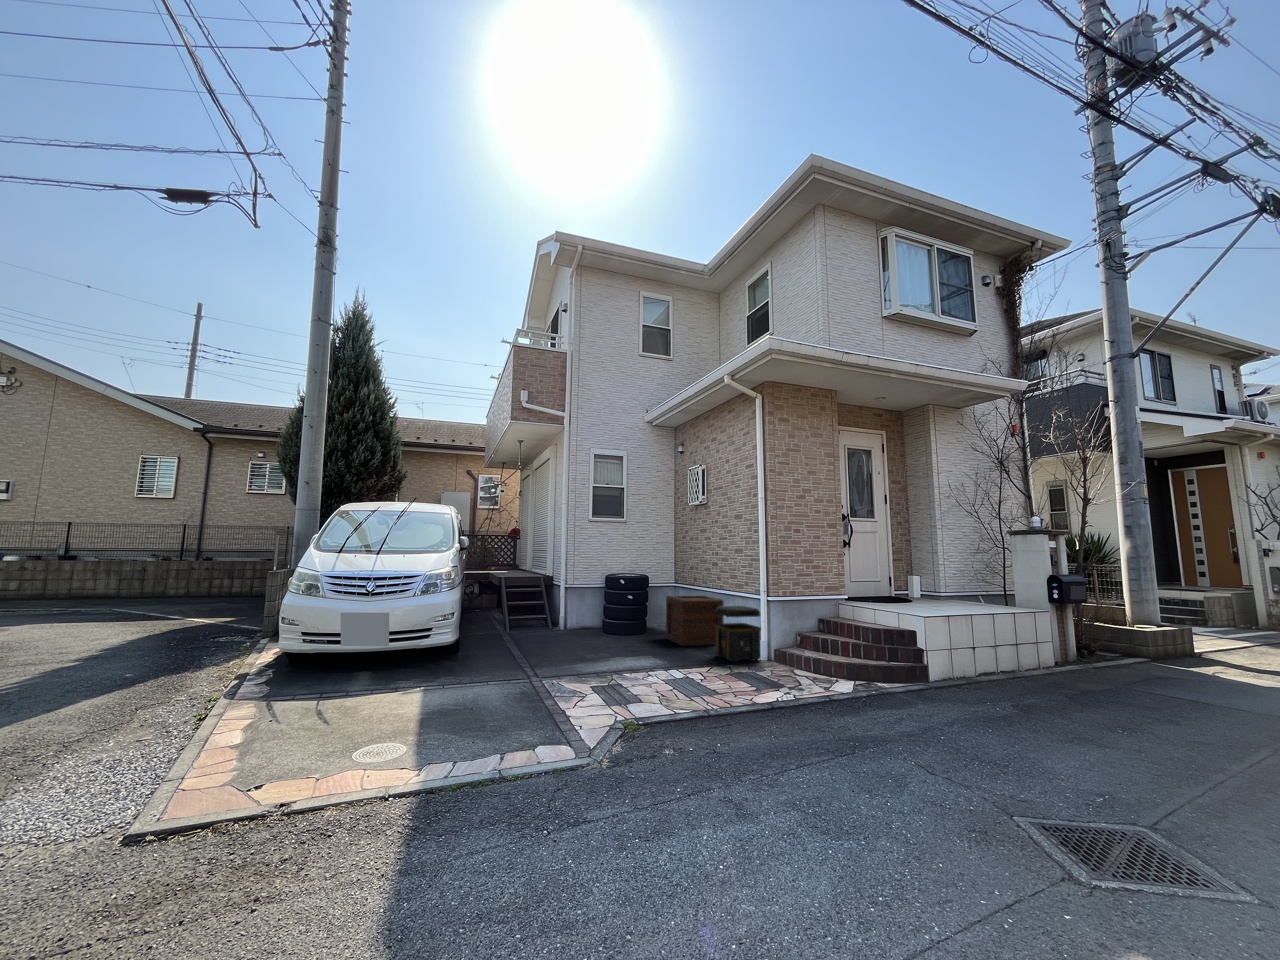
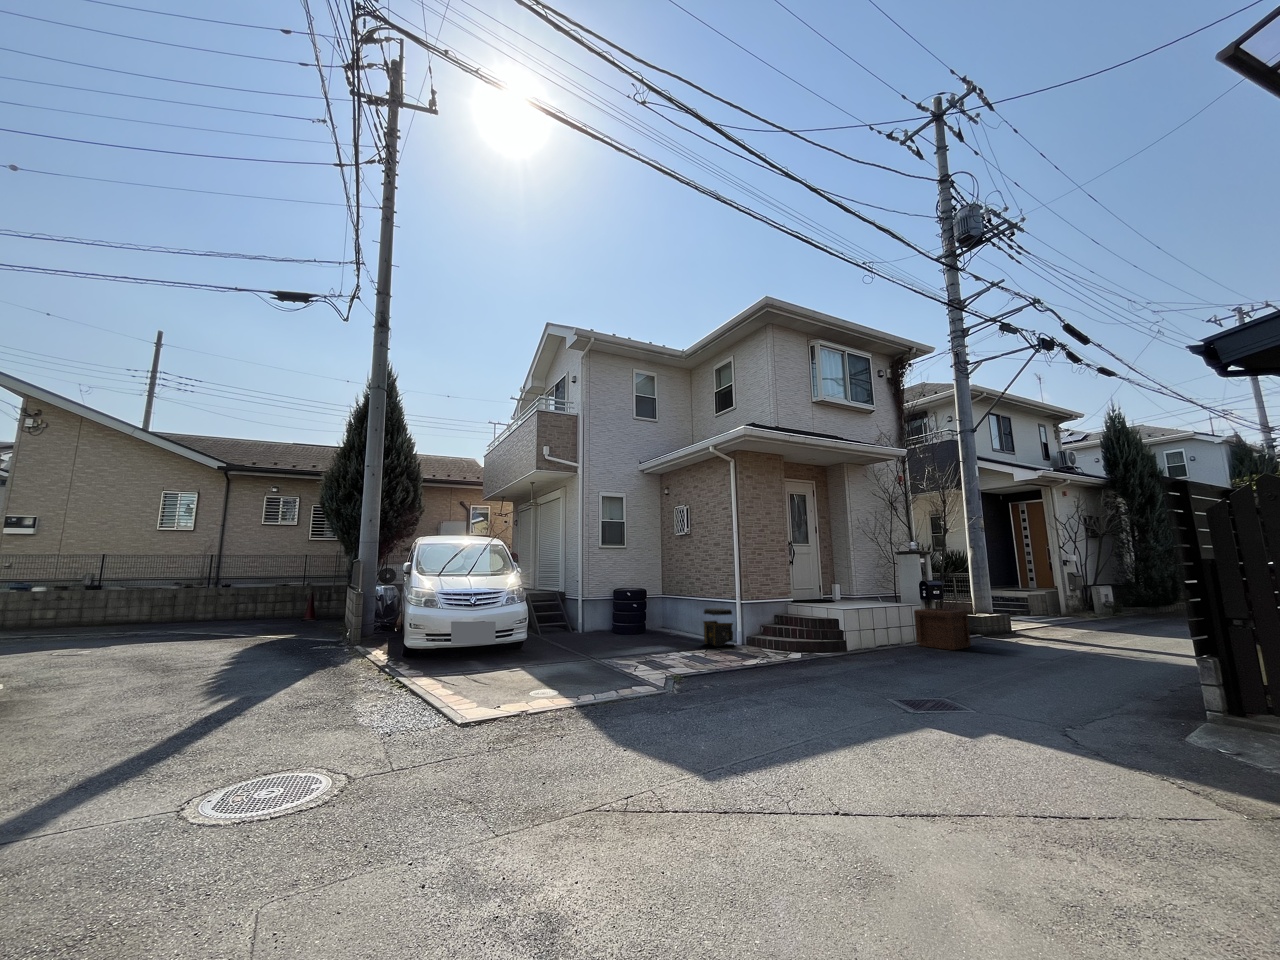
wooden crate: present [666,595,724,646] -> present [914,608,971,650]

